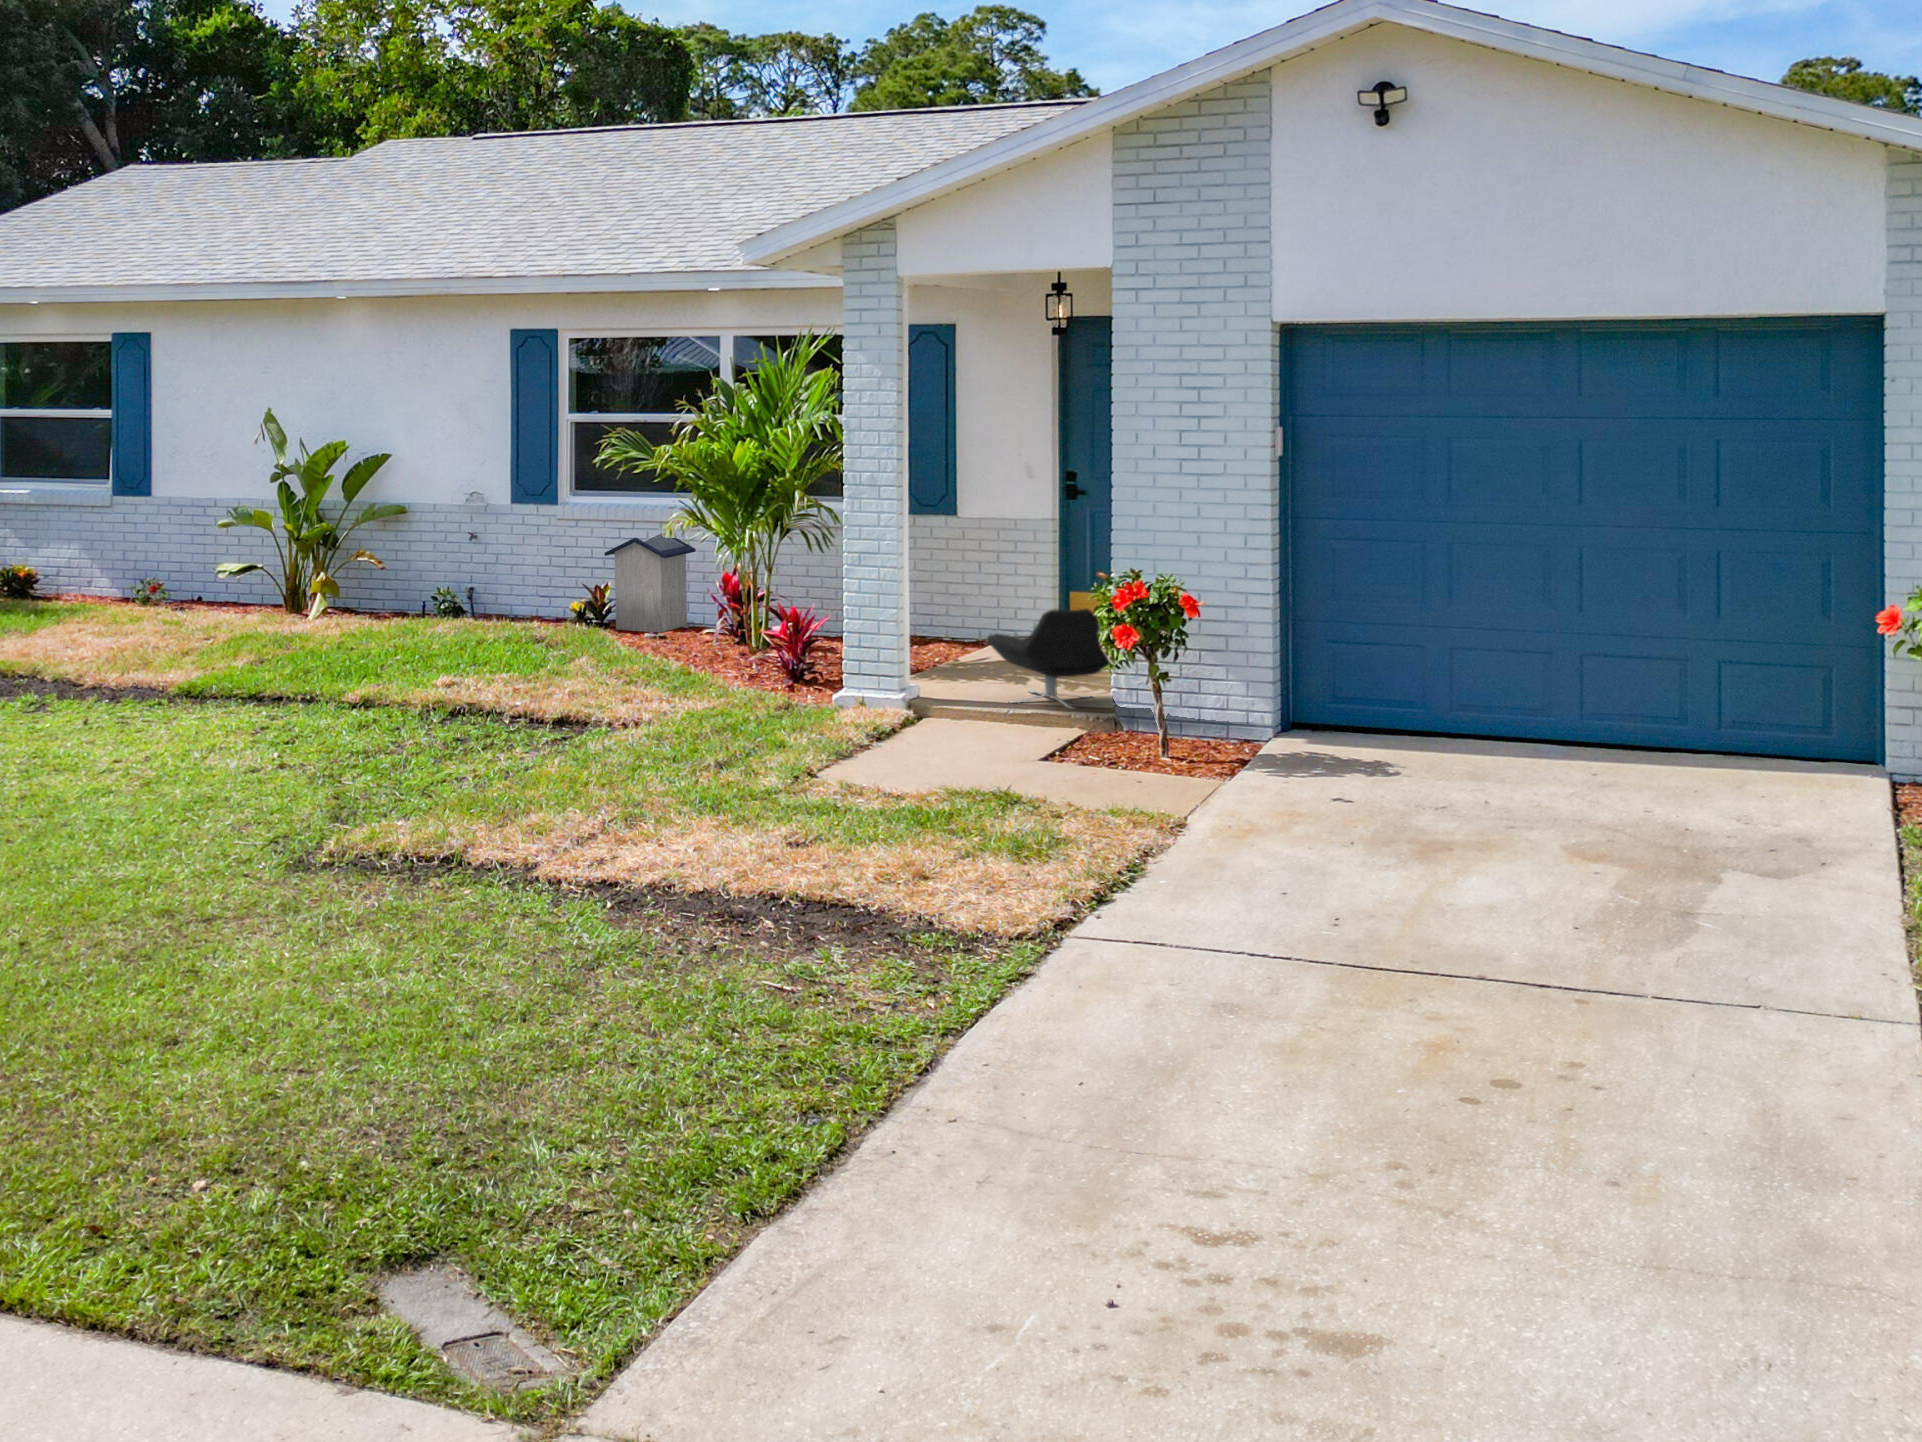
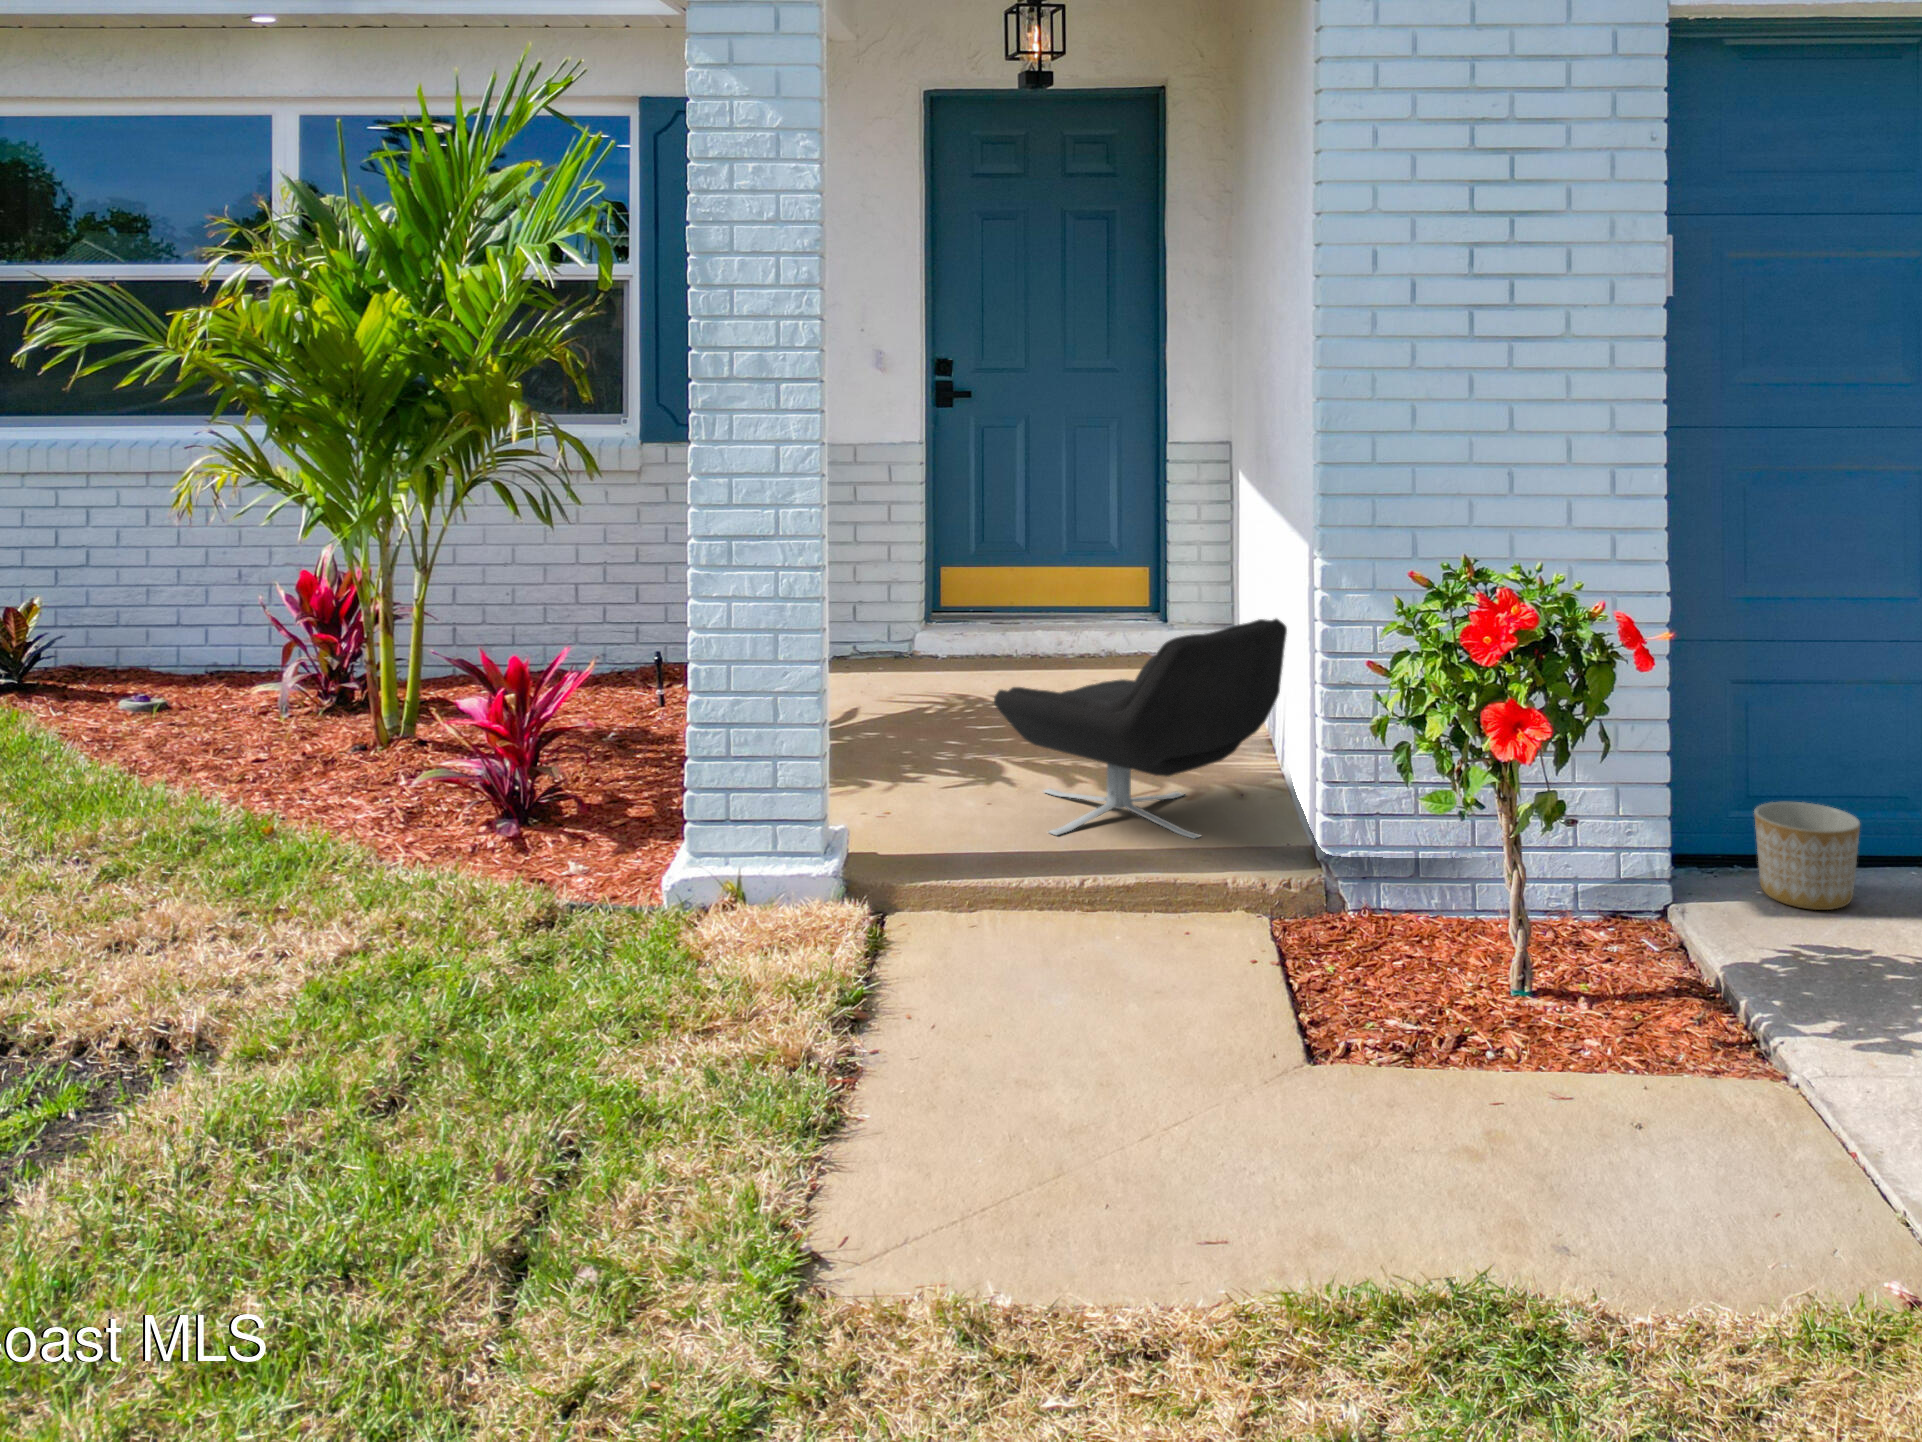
trash can: present [605,533,696,632] -> none [29,495,226,693]
planter: none [1320,710,1370,758] -> present [1754,802,1860,910]

